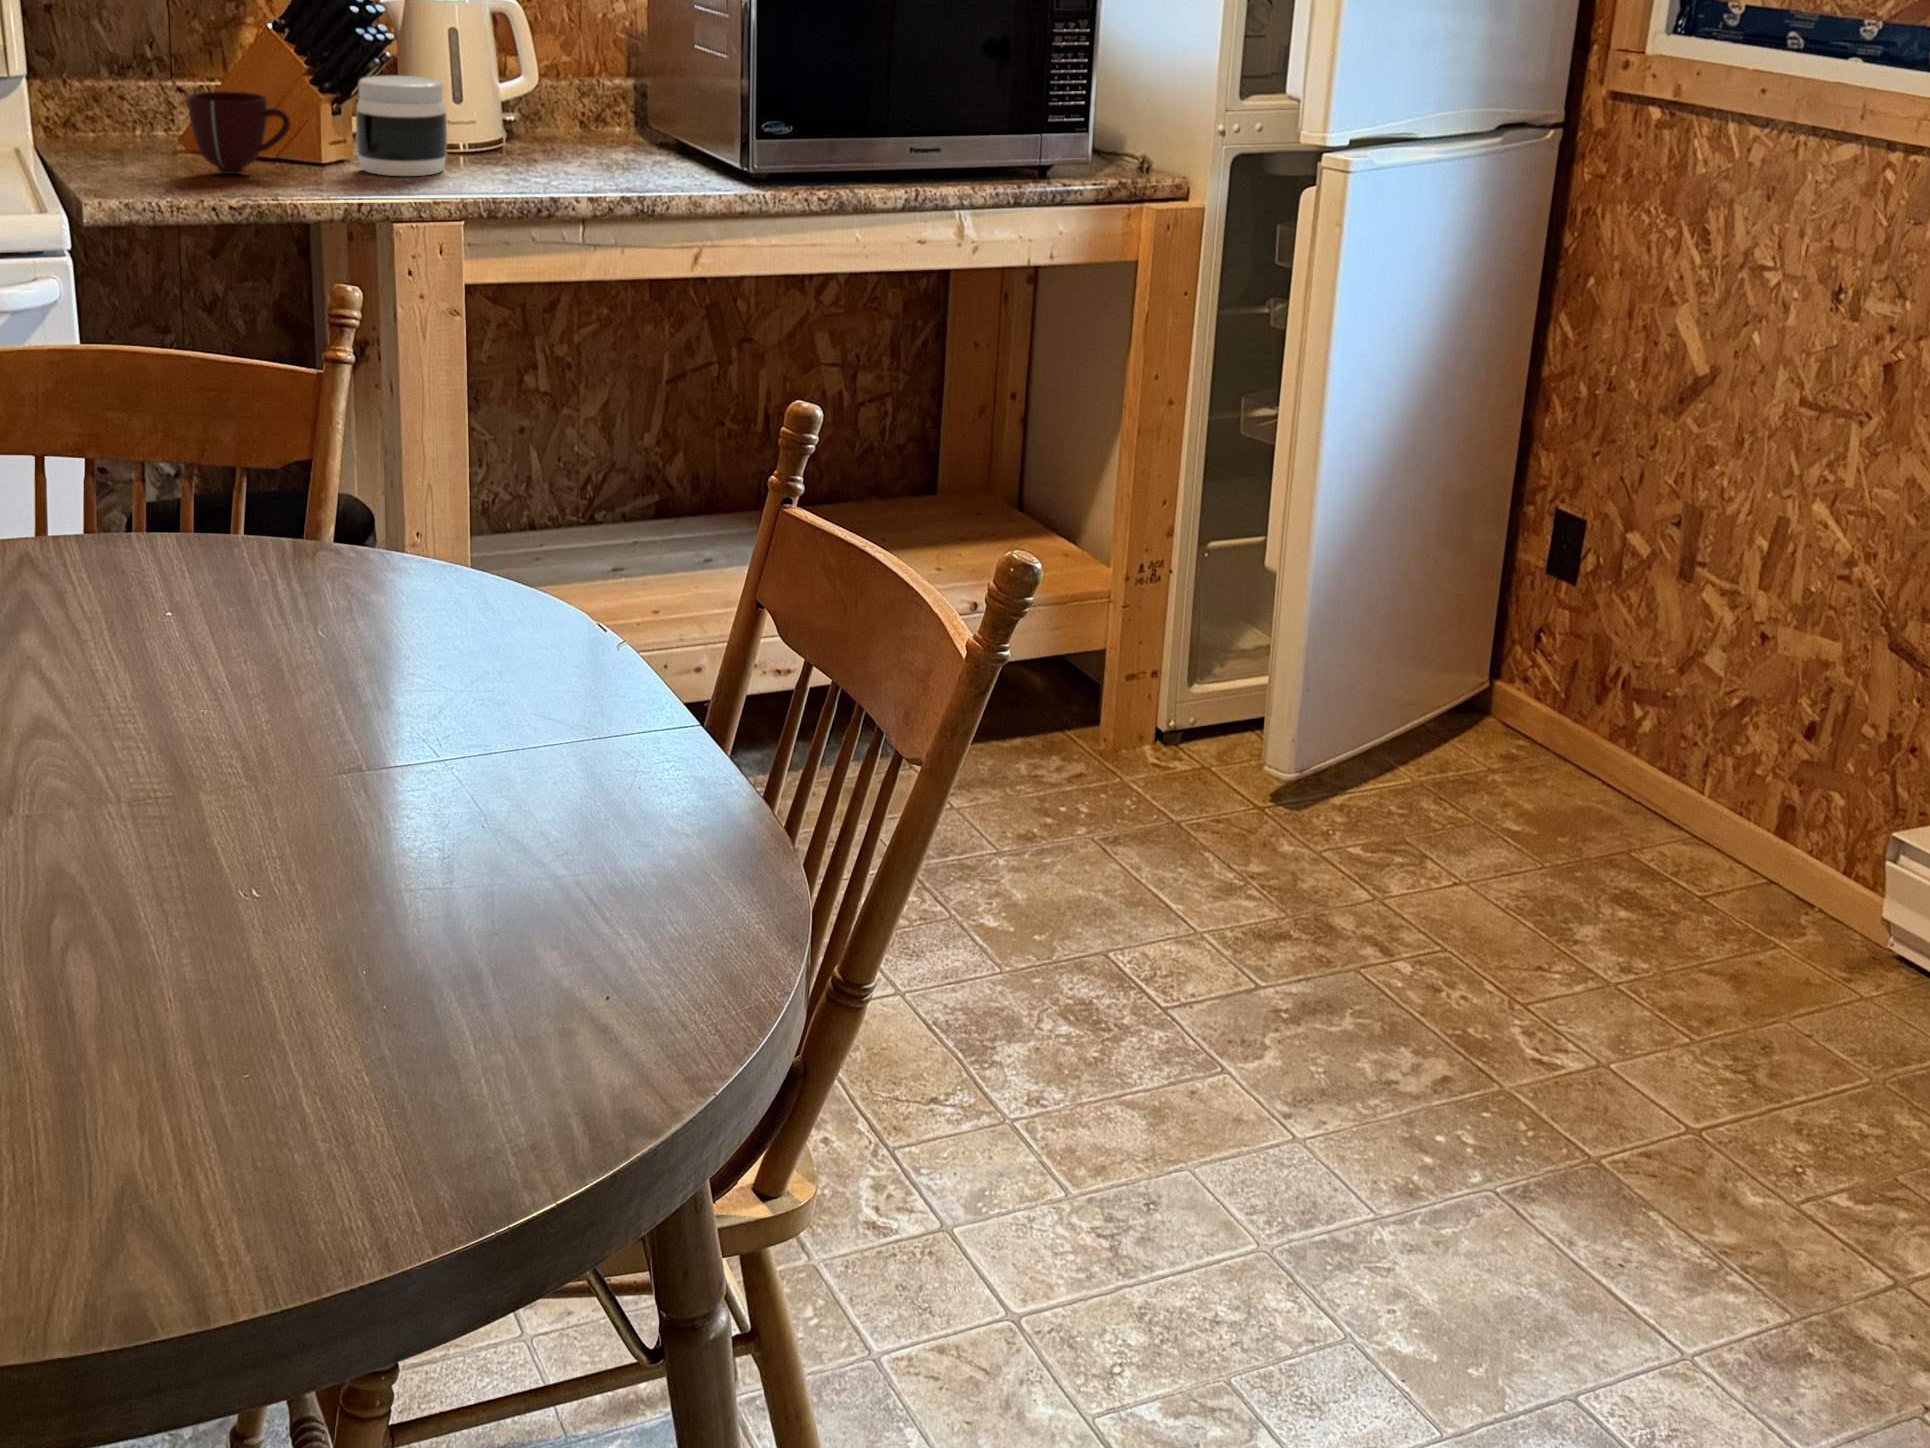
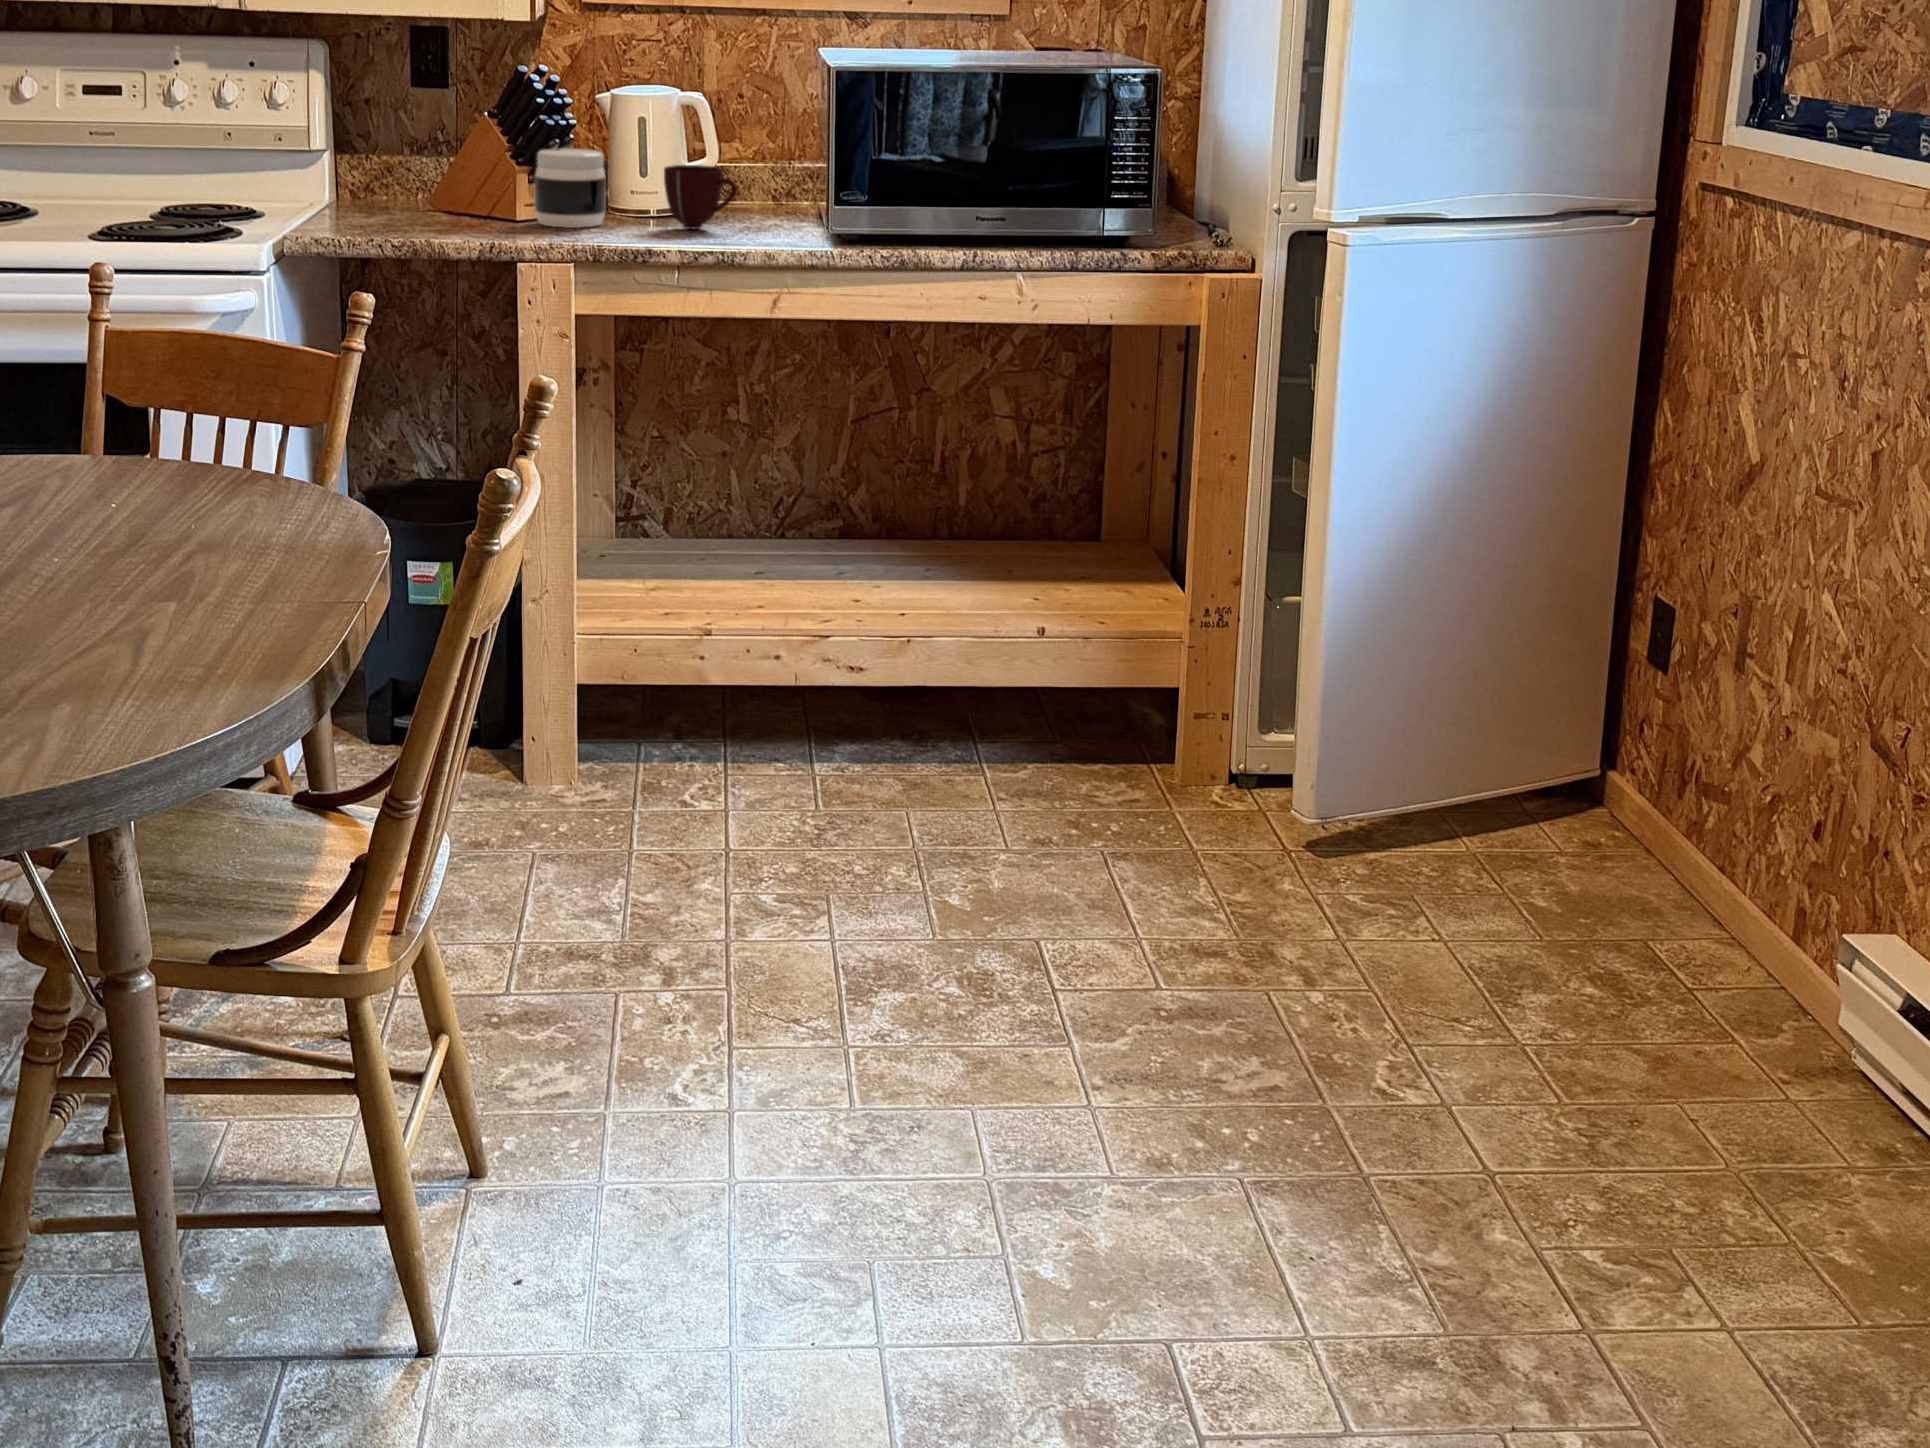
mug: present [188,91,290,174] -> present [664,165,737,229]

